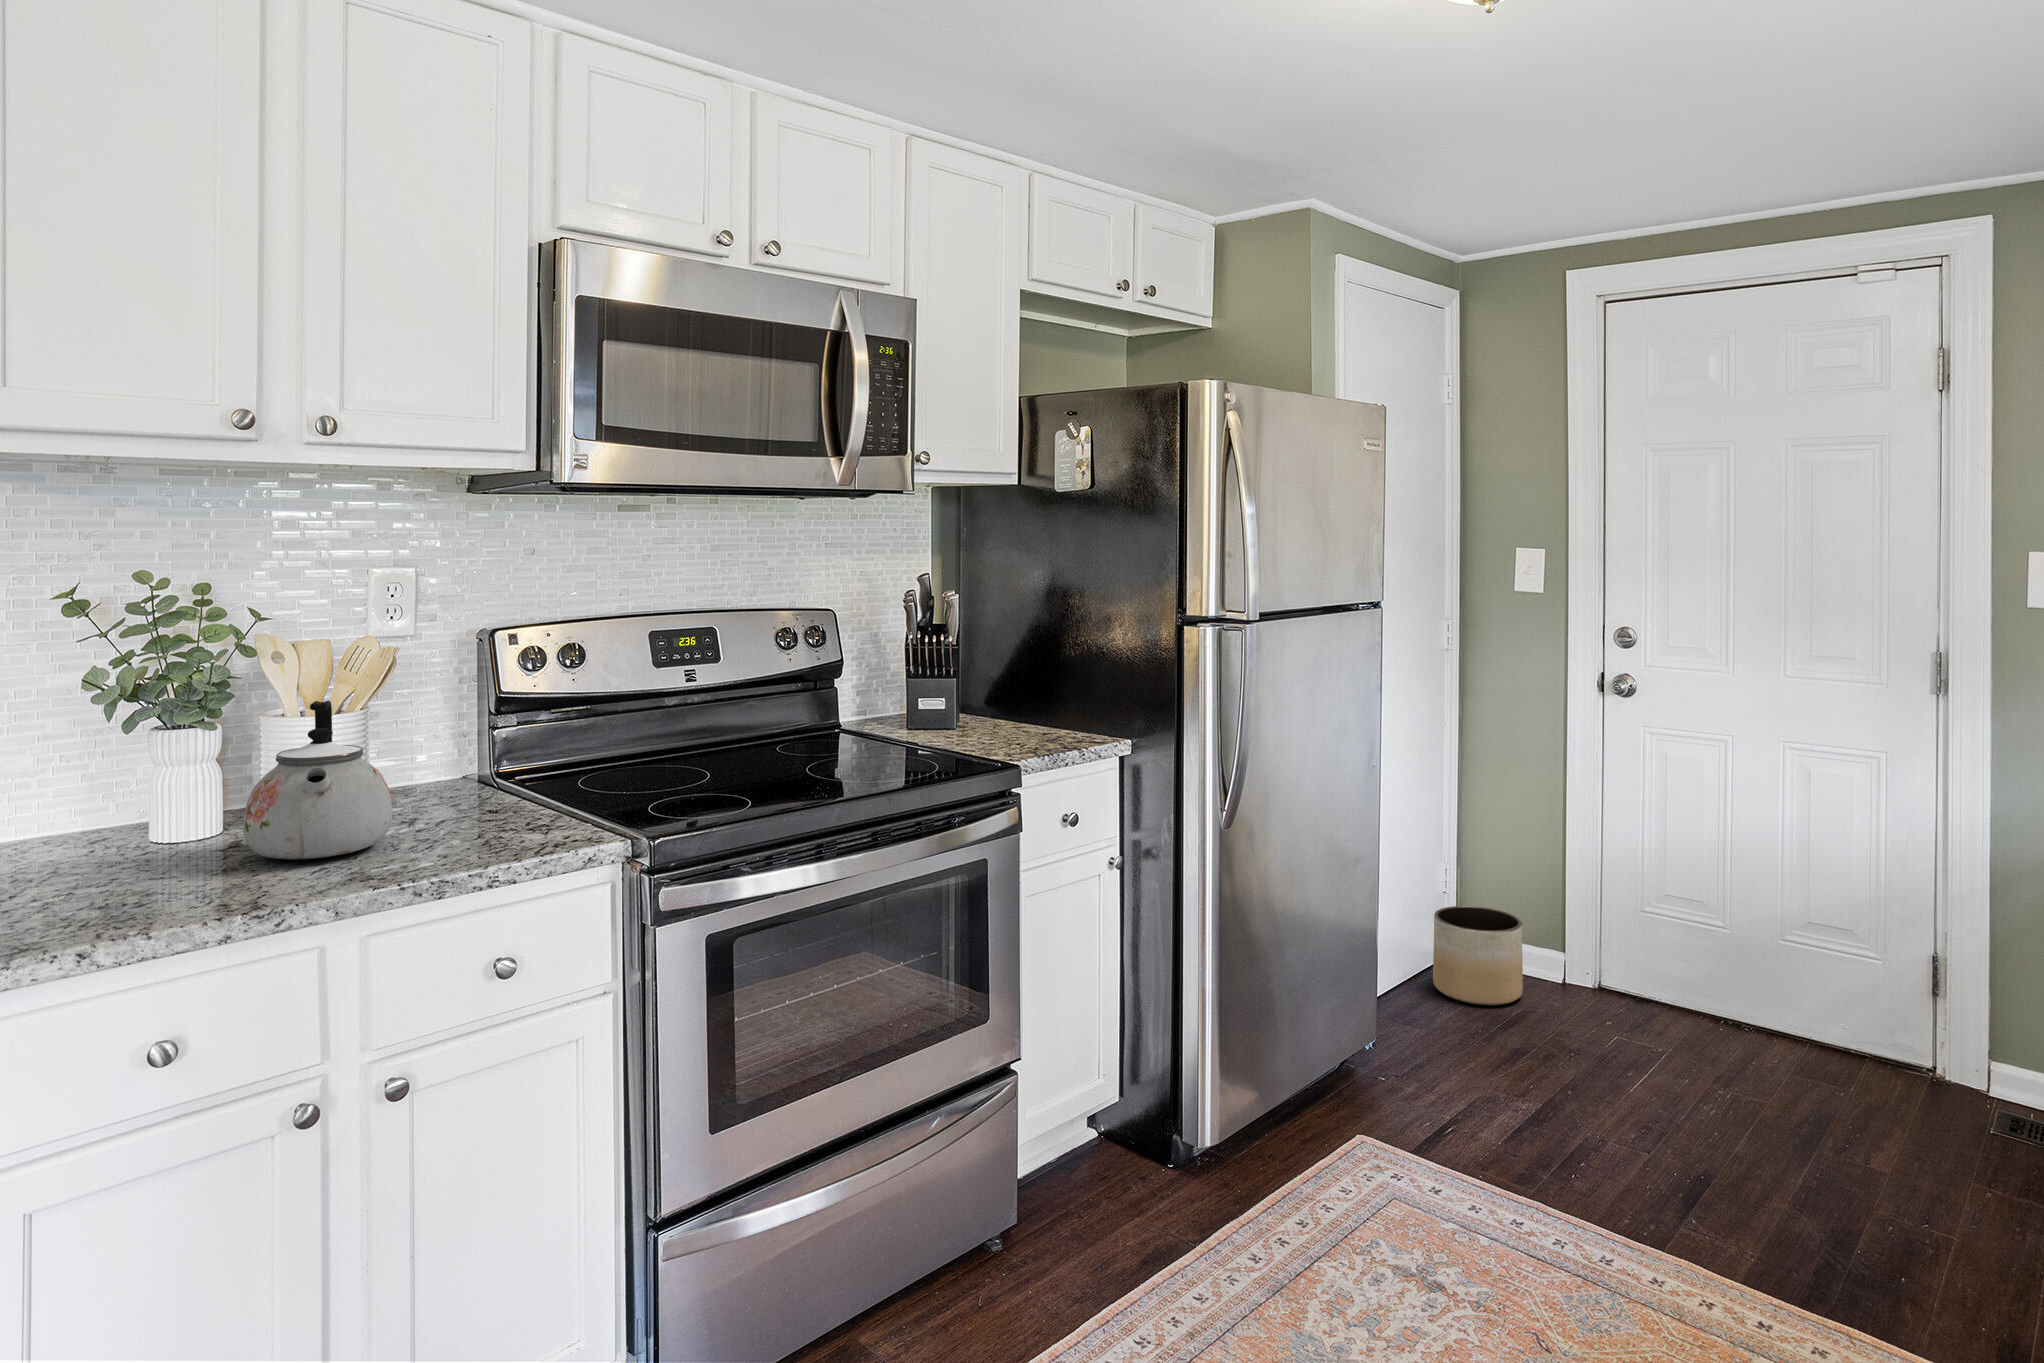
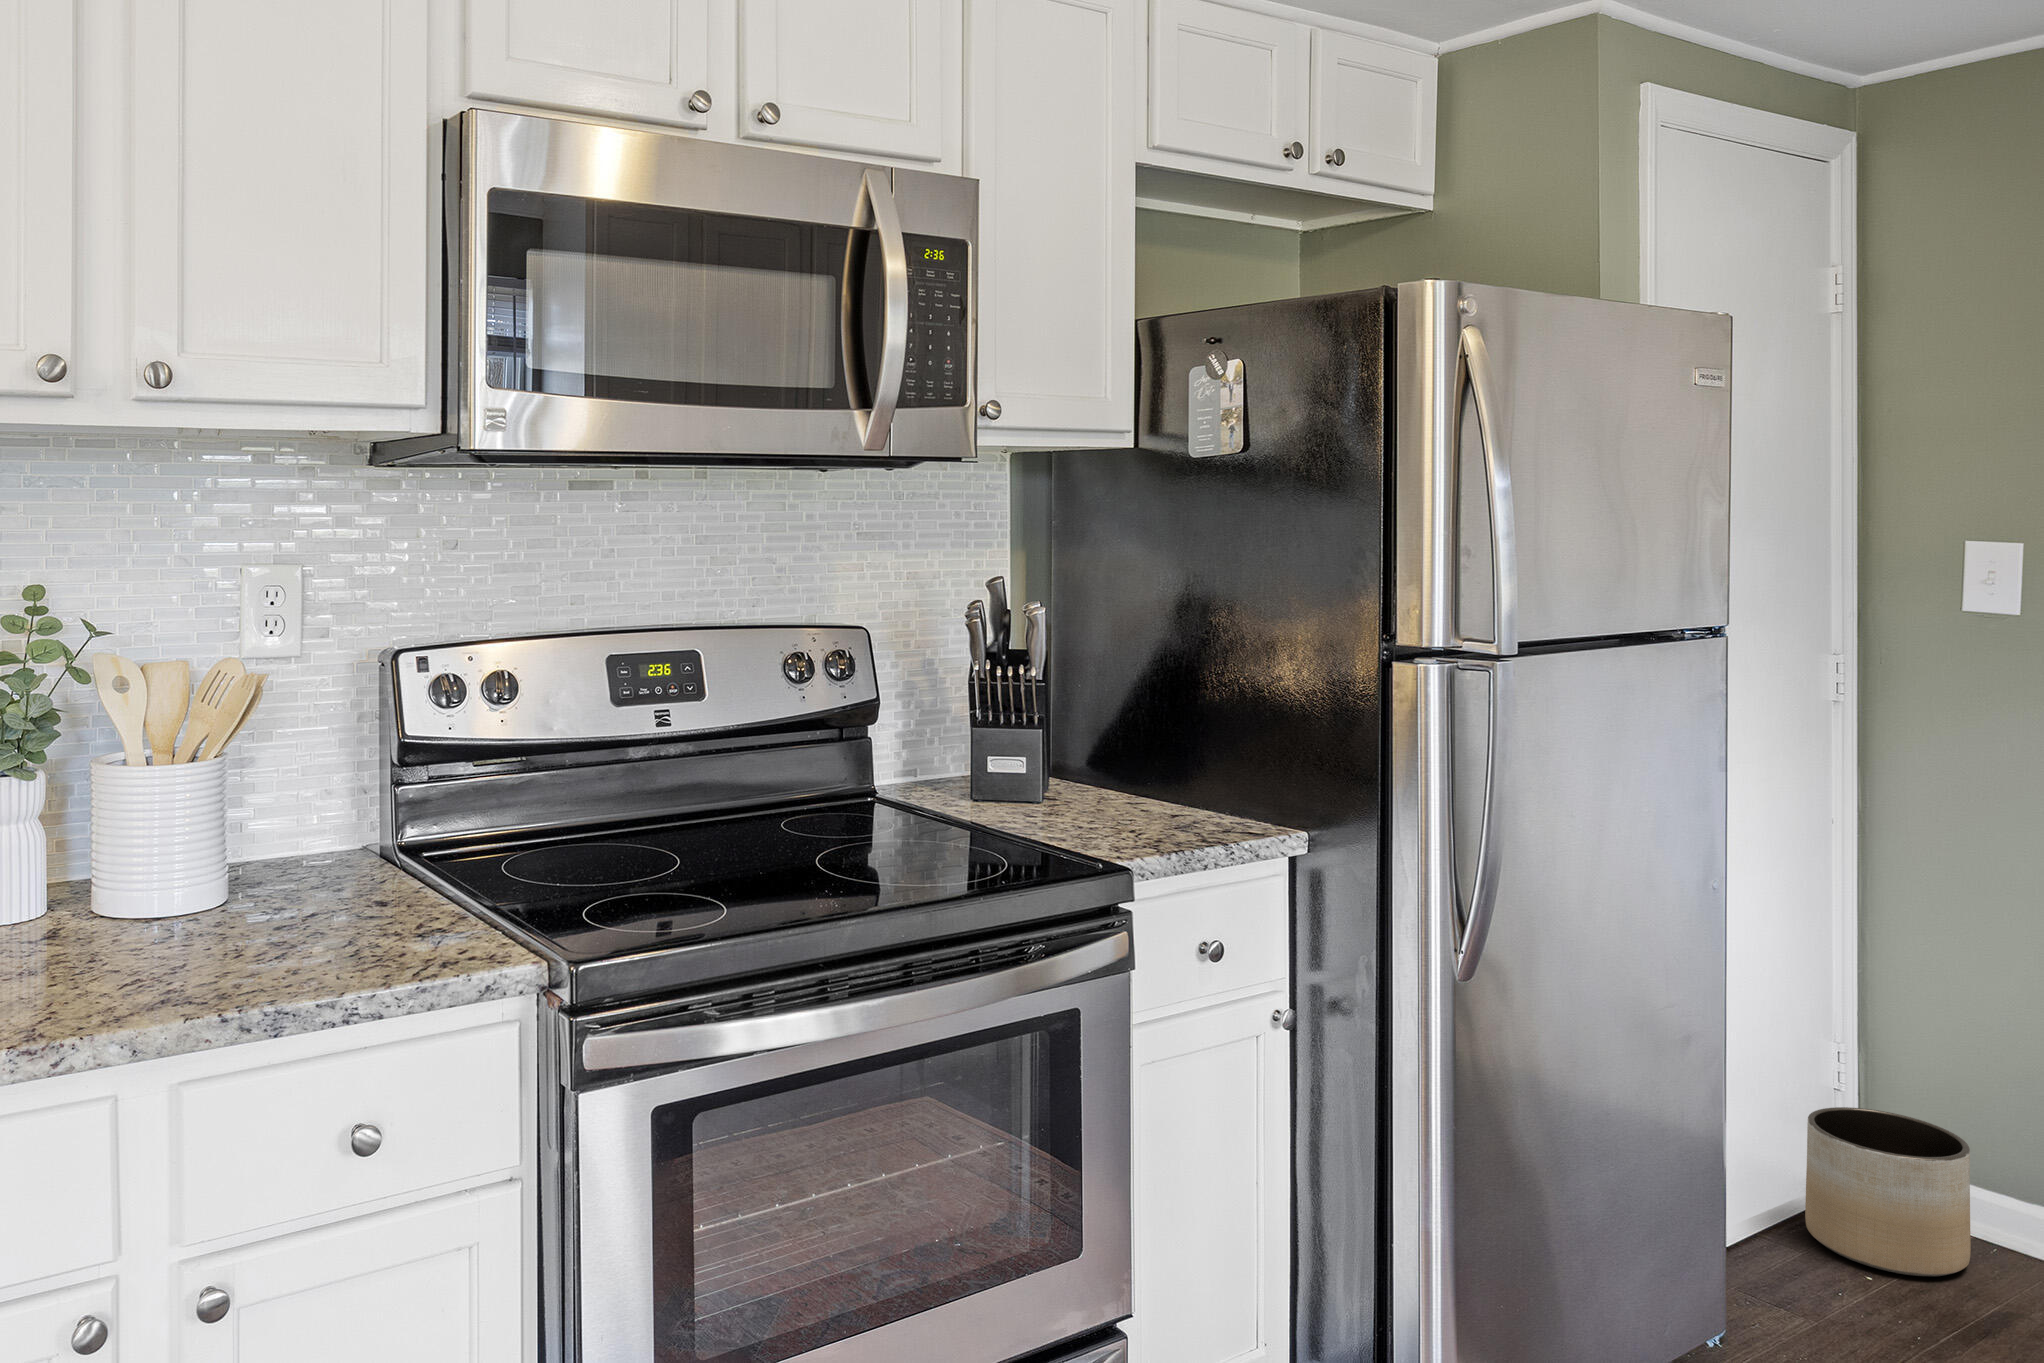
kettle: present [243,700,392,859] -> none [52,746,241,963]

